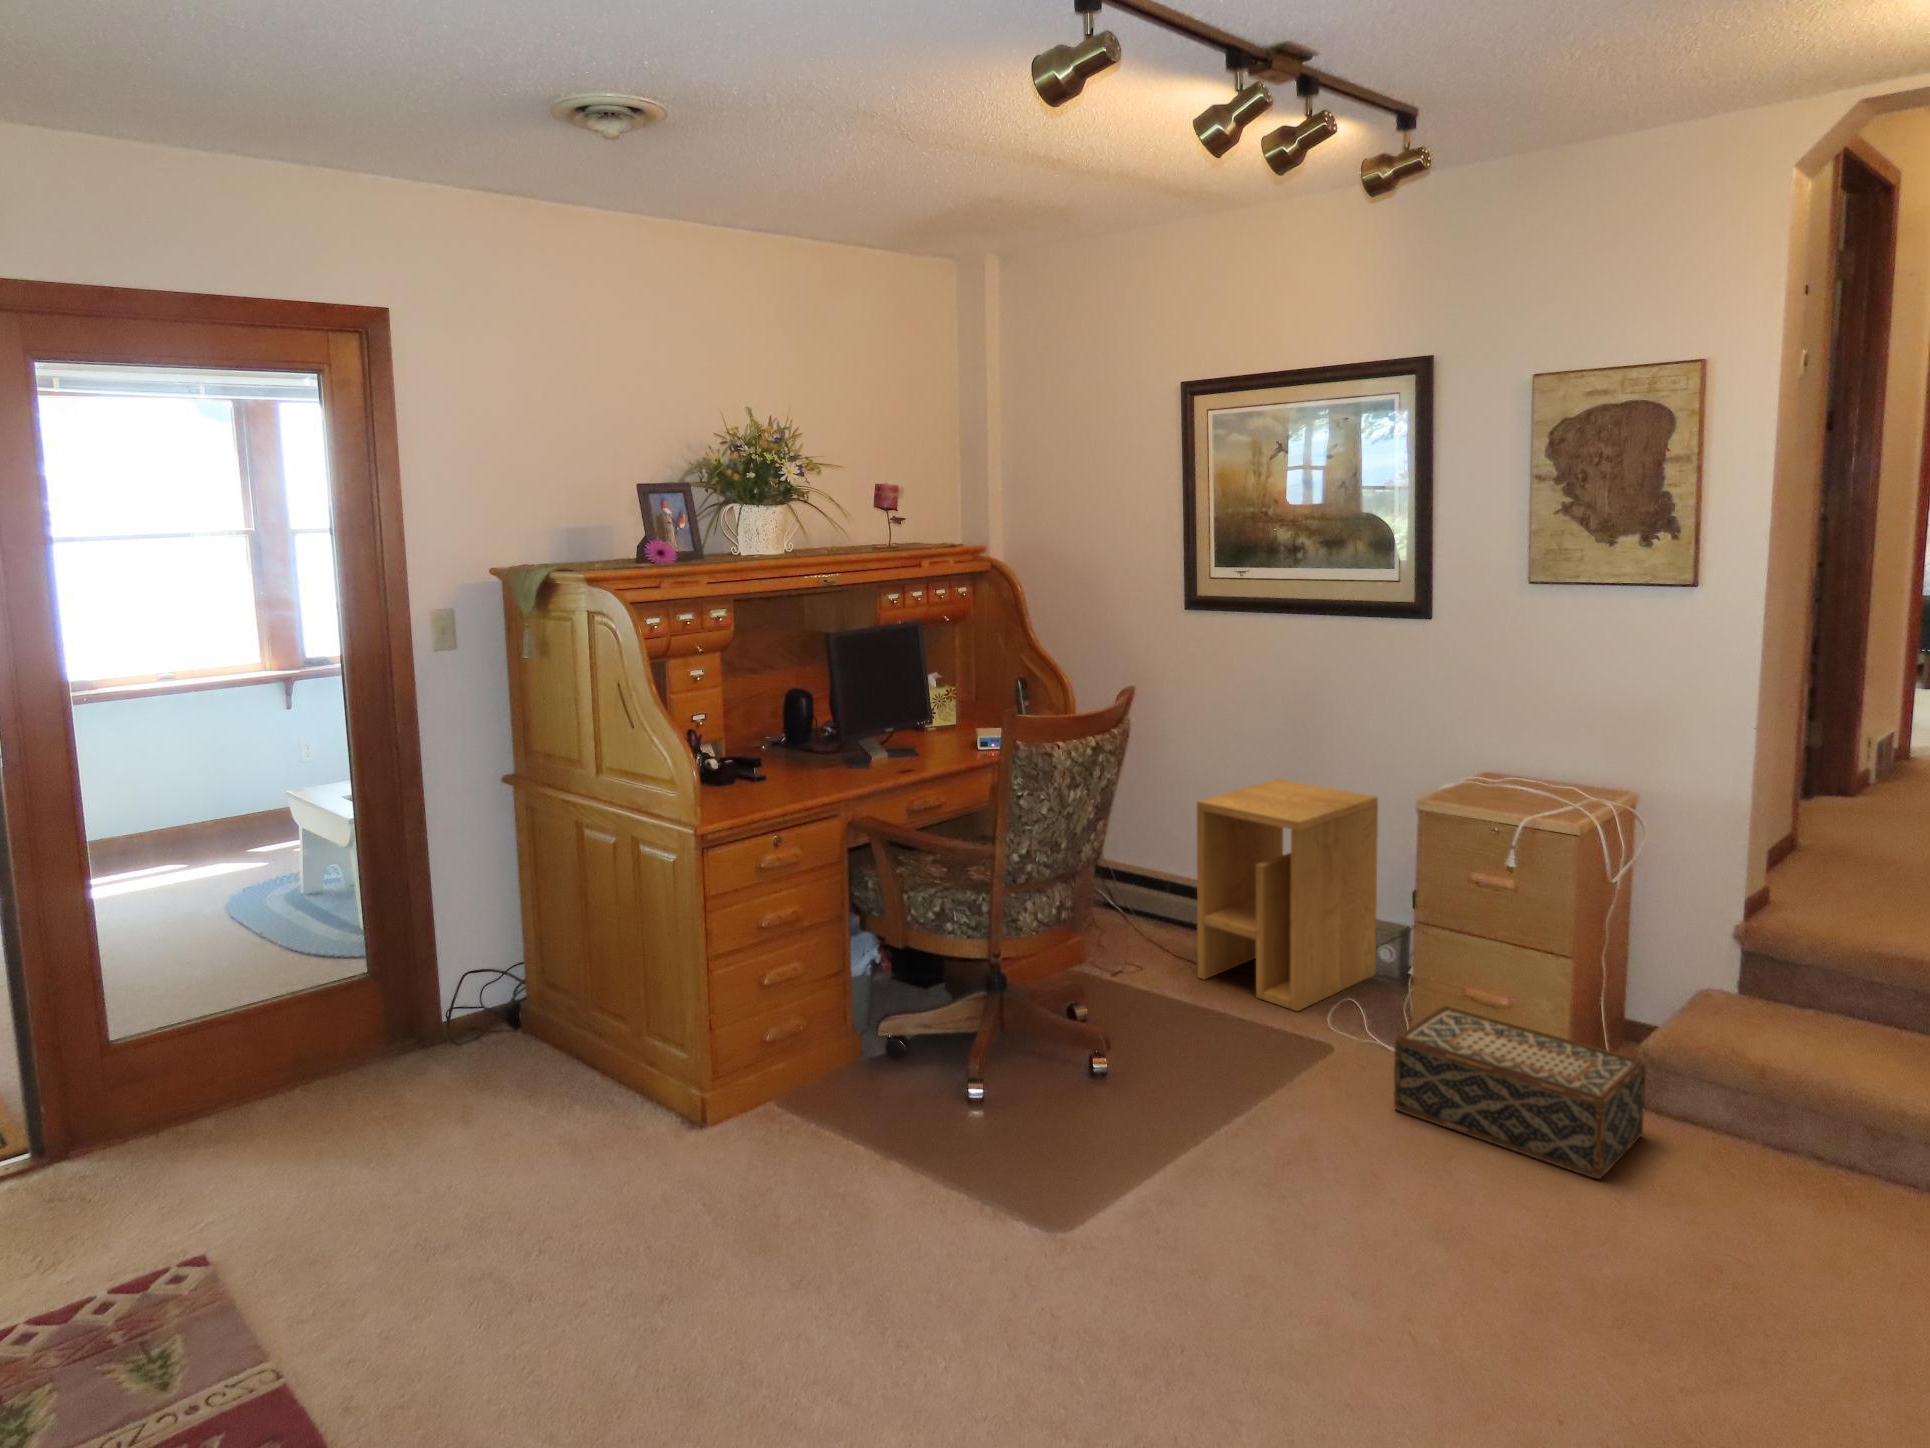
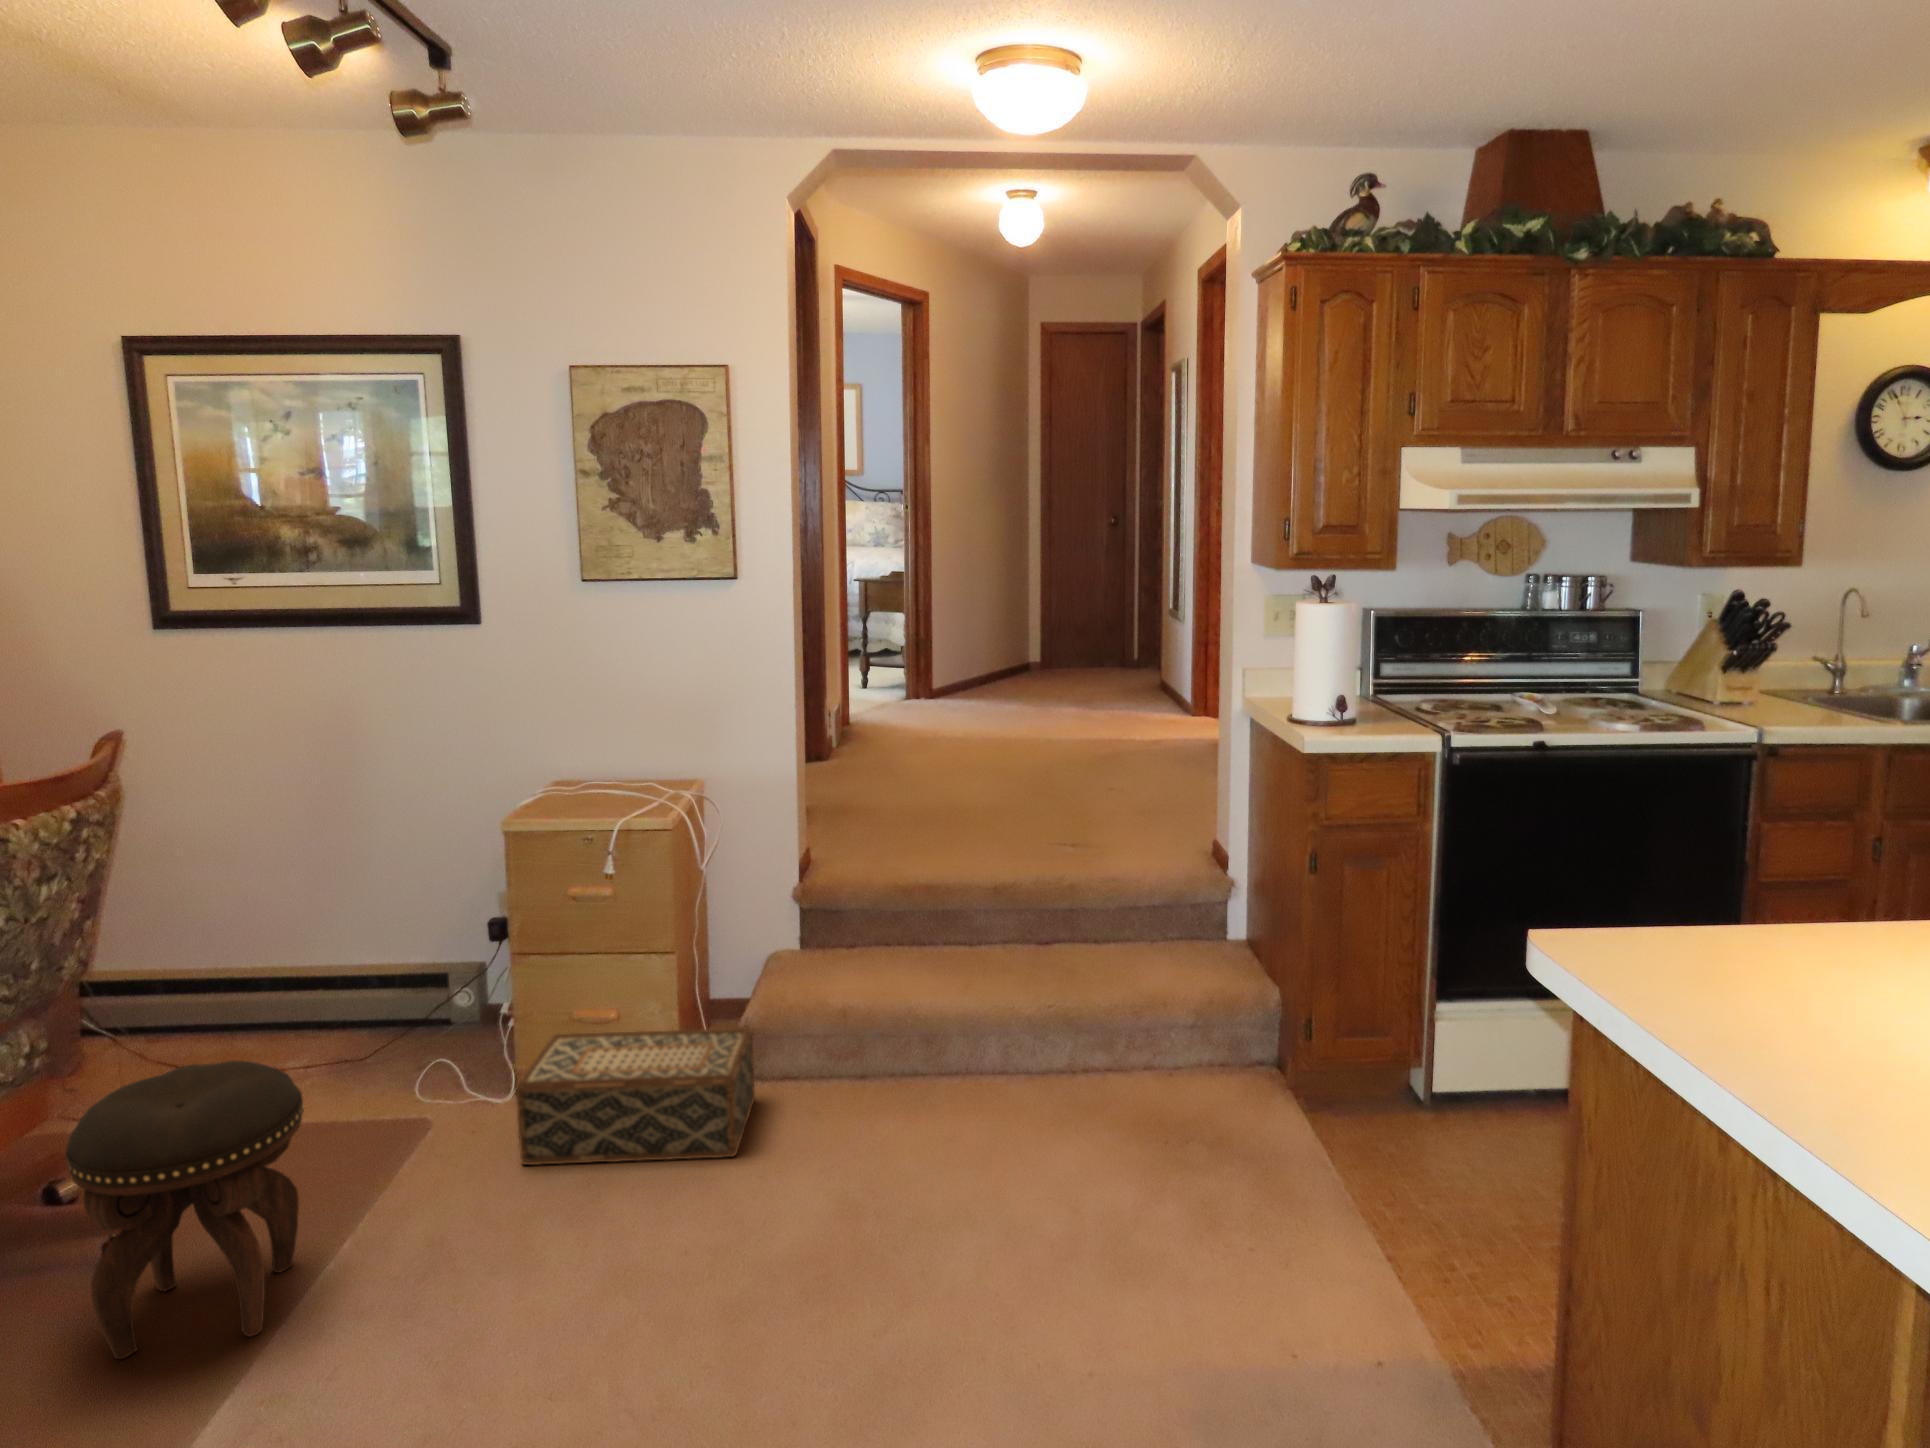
side table: present [1197,779,1378,1011] -> none [207,826,453,1095]
footstool: none [1071,940,1219,1153] -> present [66,1061,304,1359]

